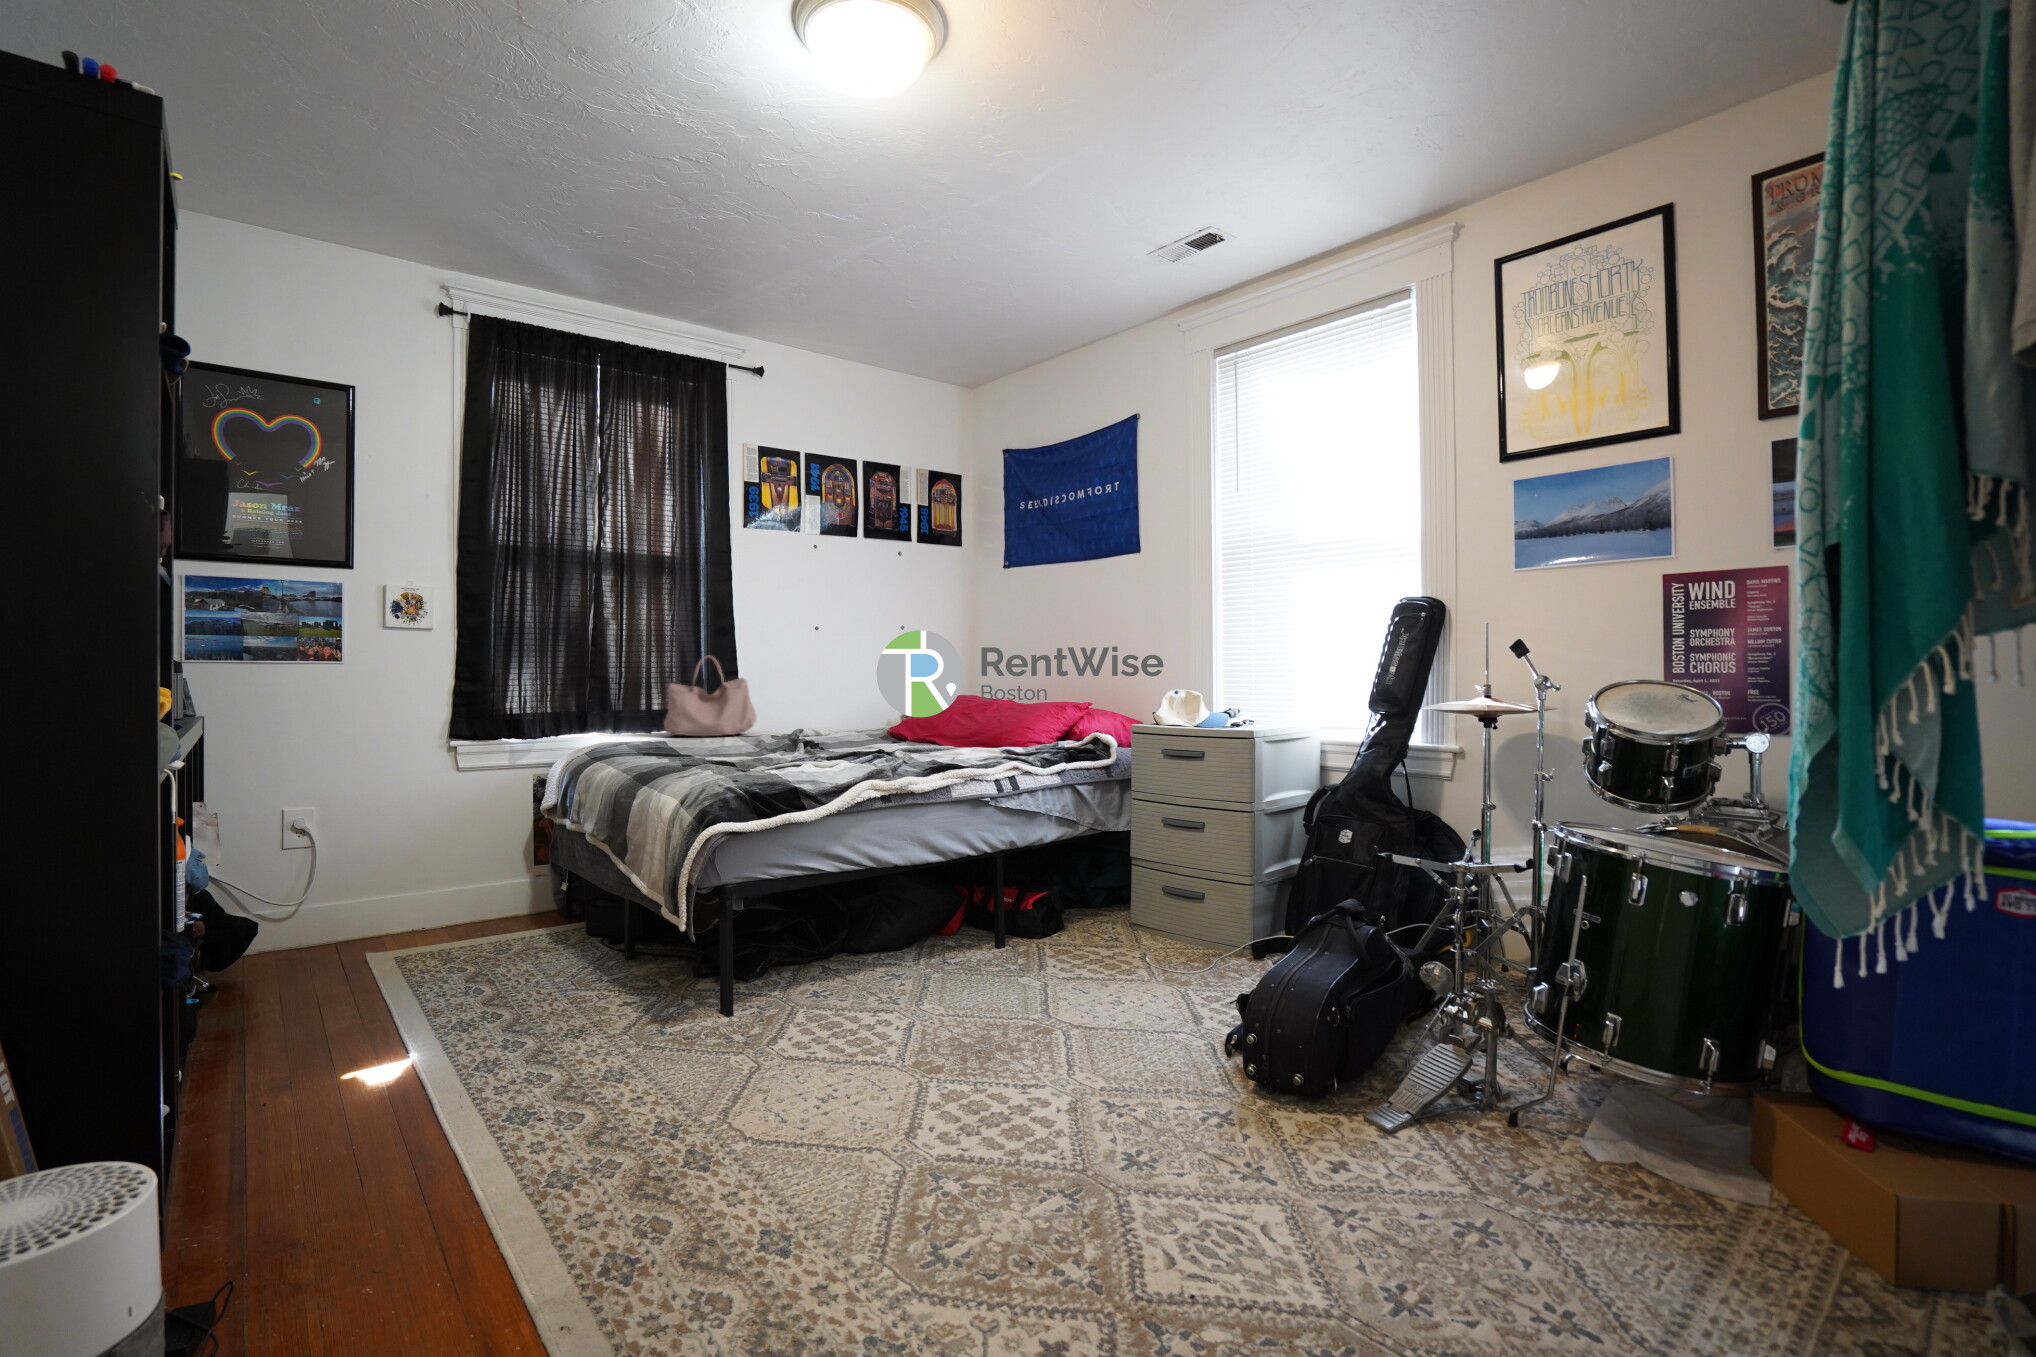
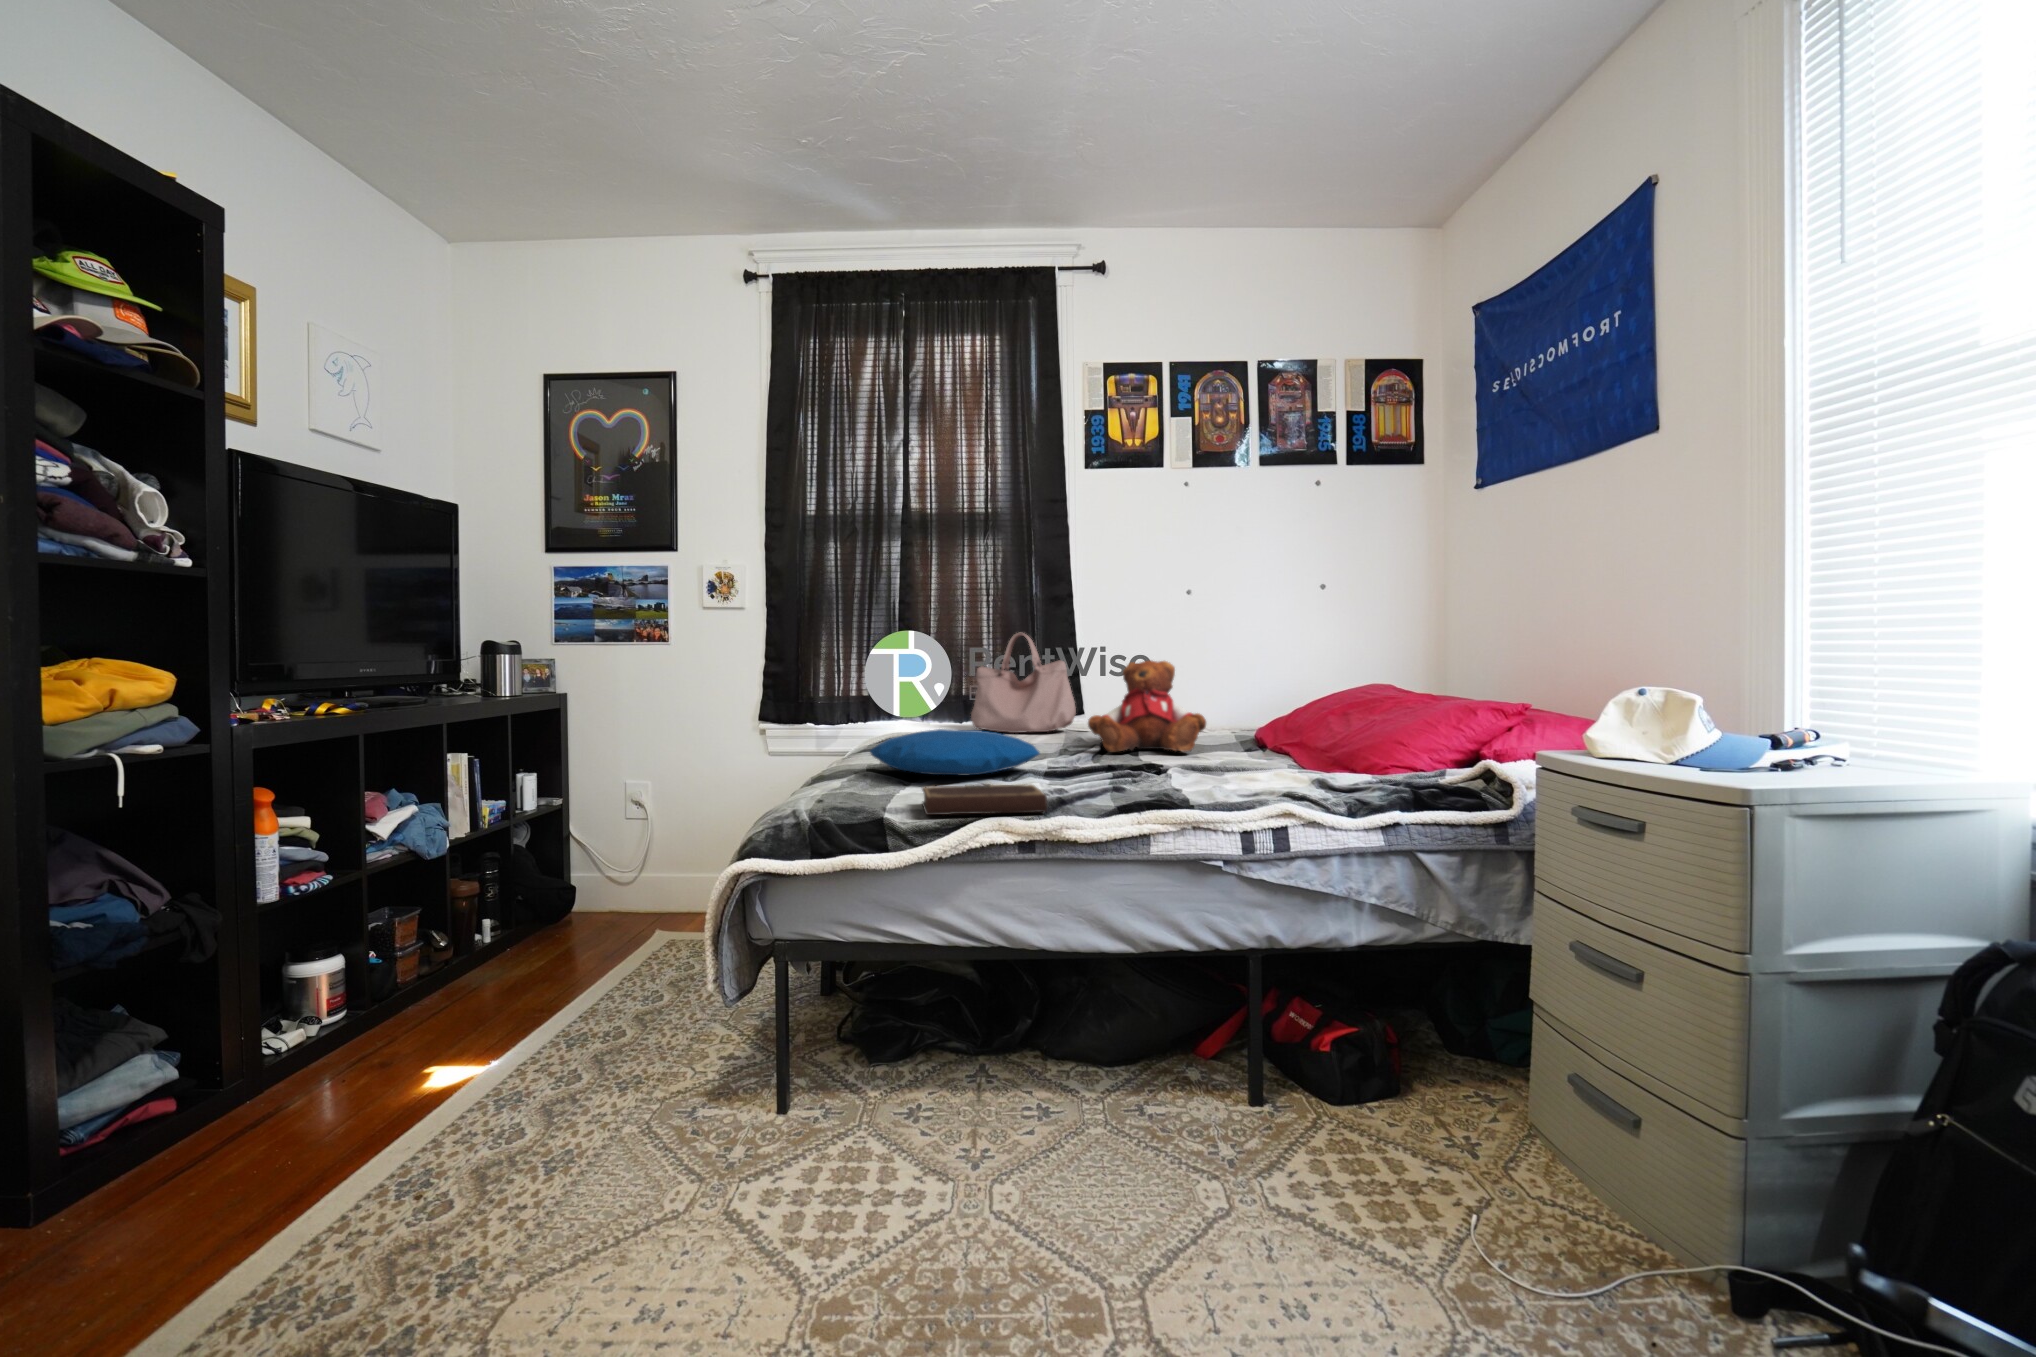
teddy bear: none [801,677,887,743] -> present [1088,661,1206,752]
pillow: none [690,729,821,763] -> present [870,729,1040,775]
notebook: none [802,760,900,782] -> present [922,784,1047,815]

